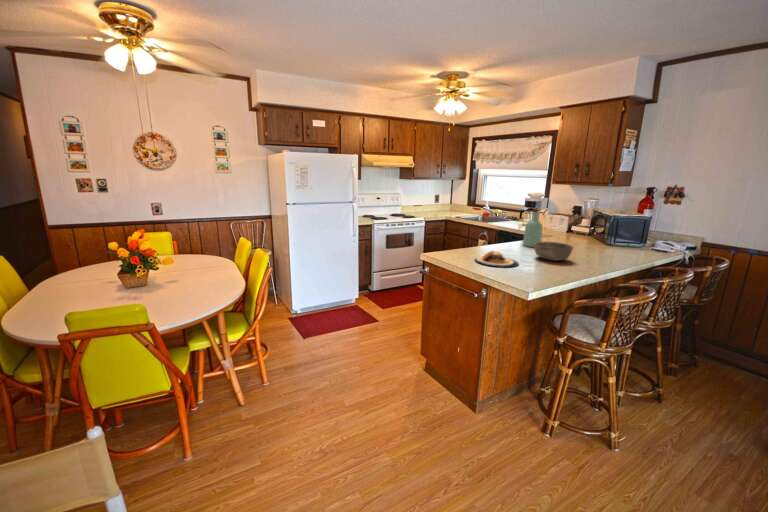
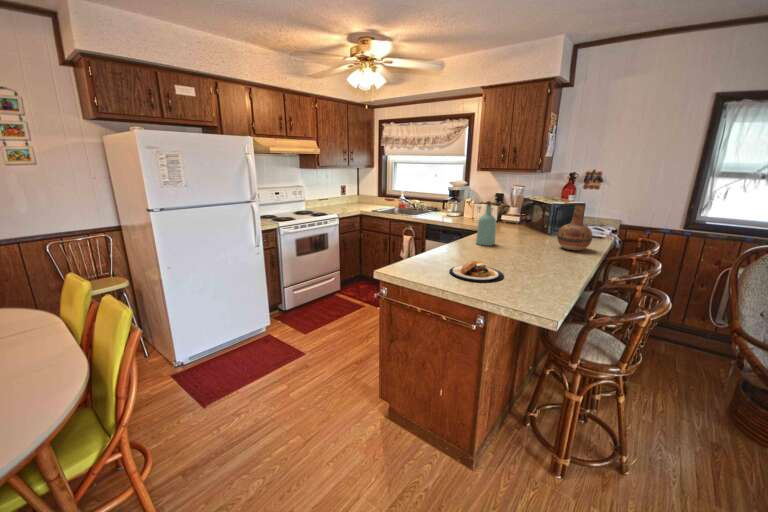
vase: none [601,215,636,257] -> present [557,204,593,251]
bowl: present [534,242,573,261] -> none [505,240,549,263]

